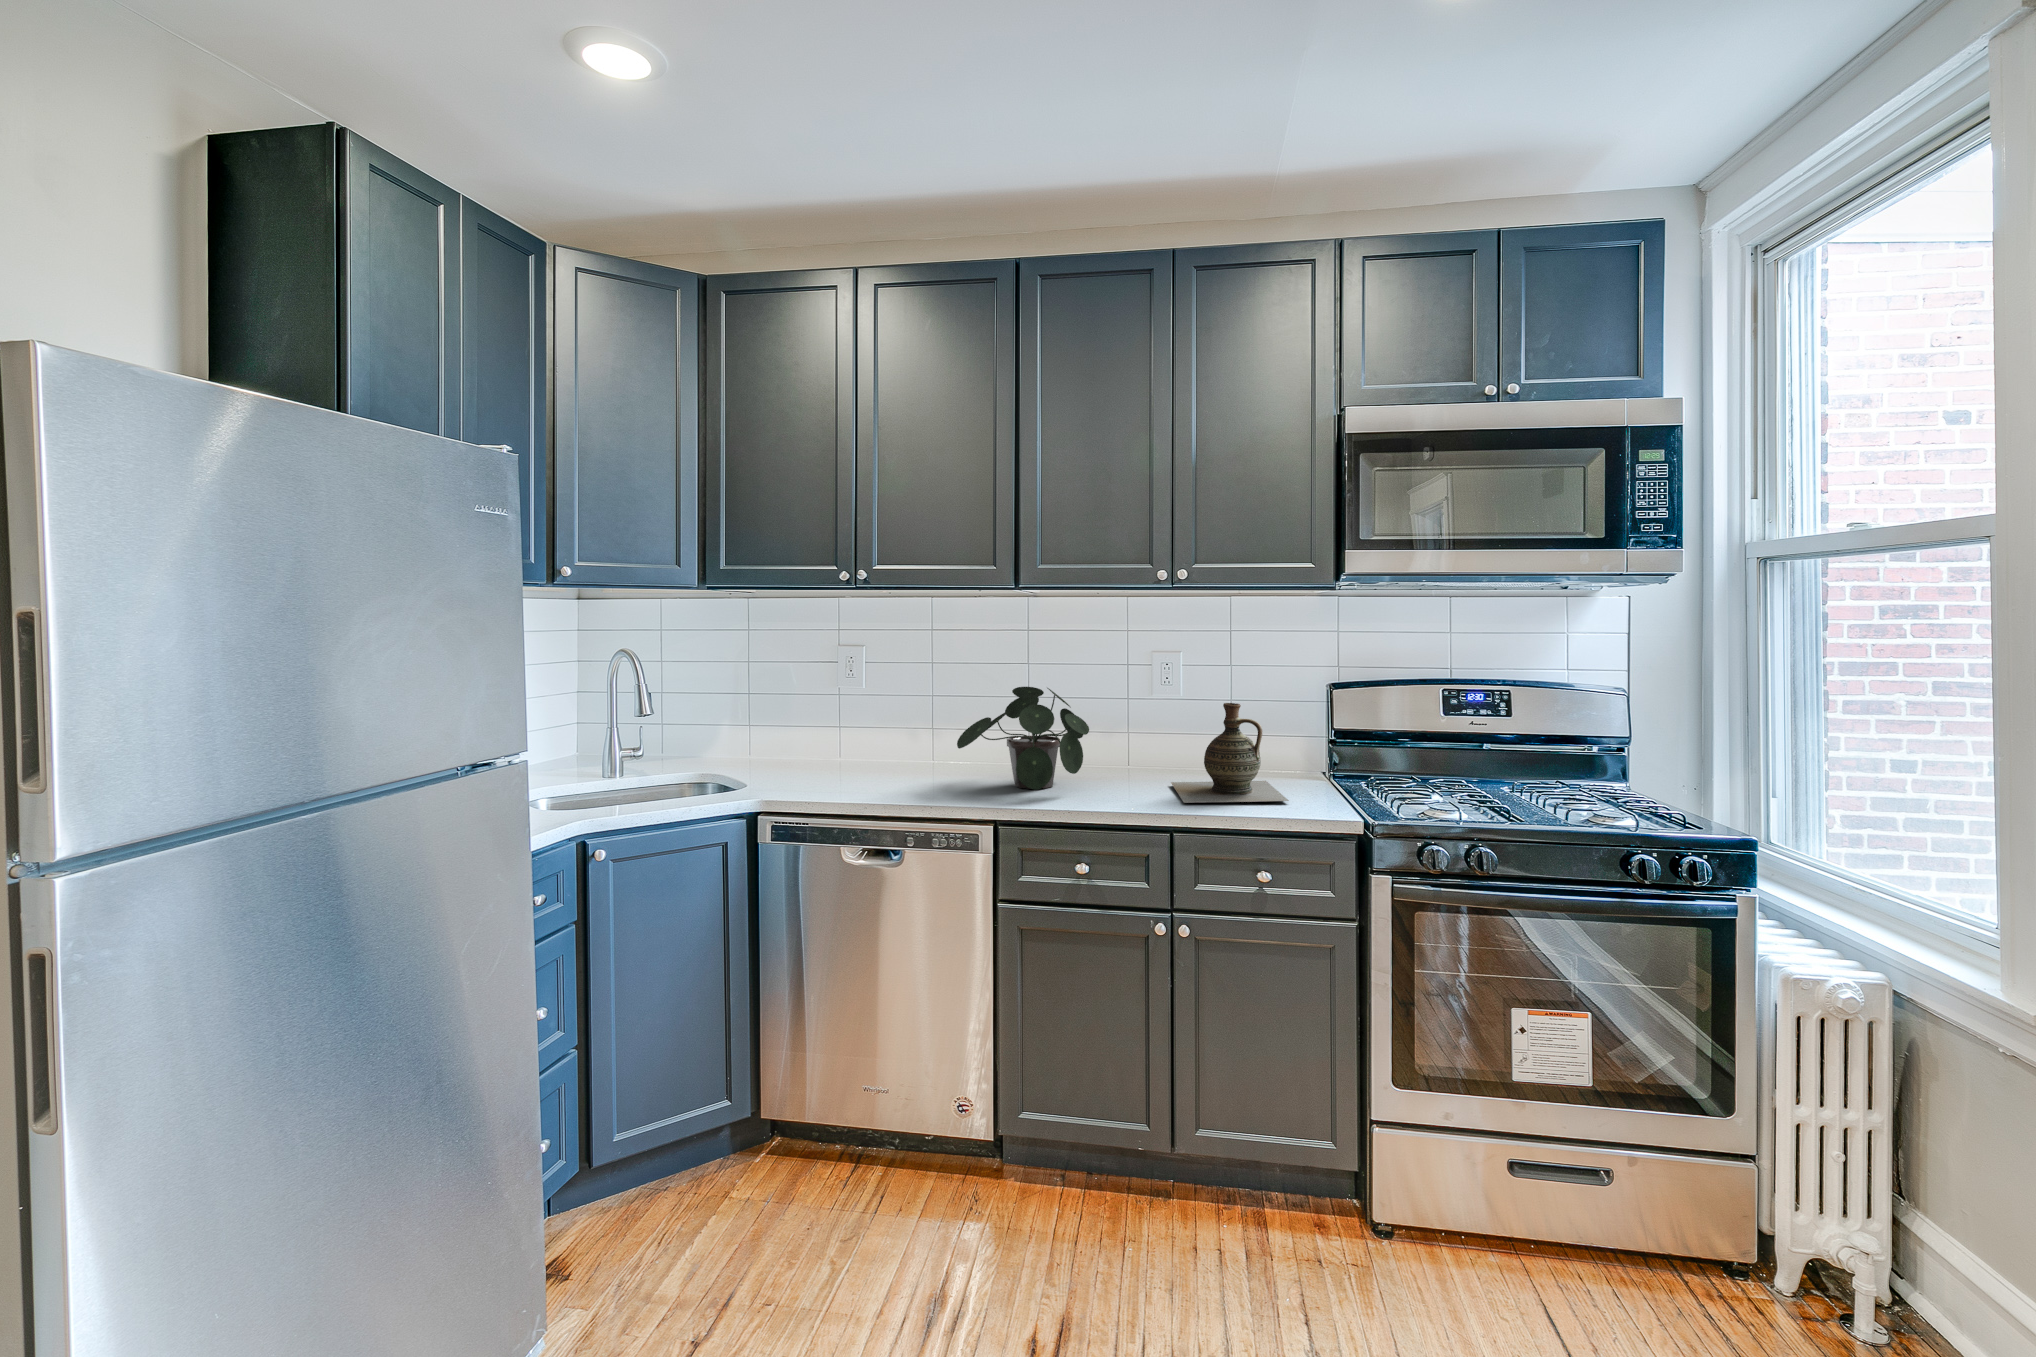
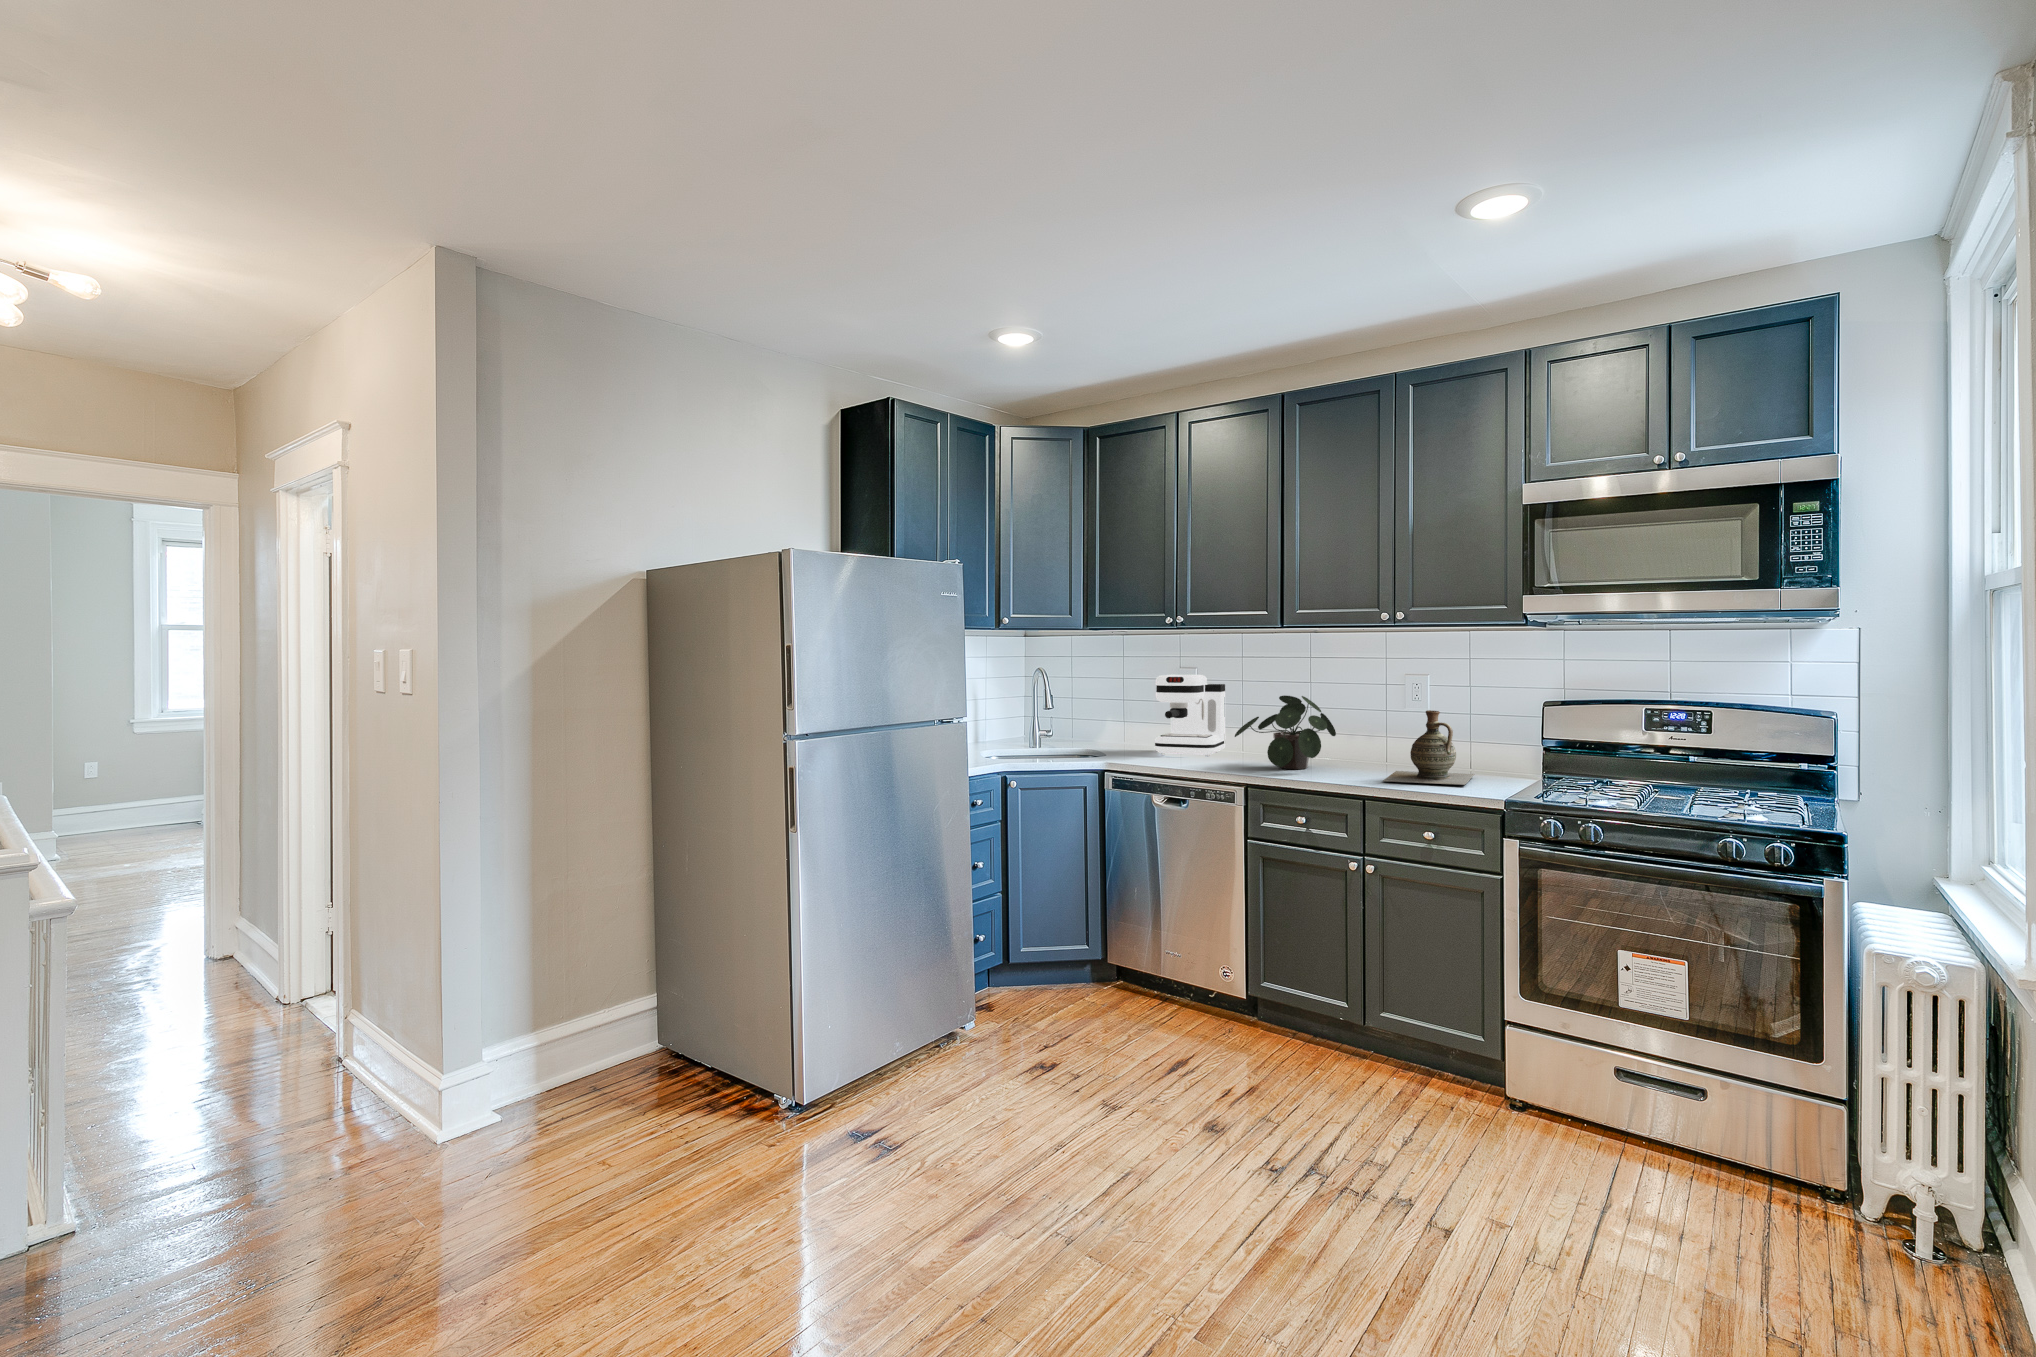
coffee maker: none [816,658,906,774] -> present [1154,675,1225,756]

